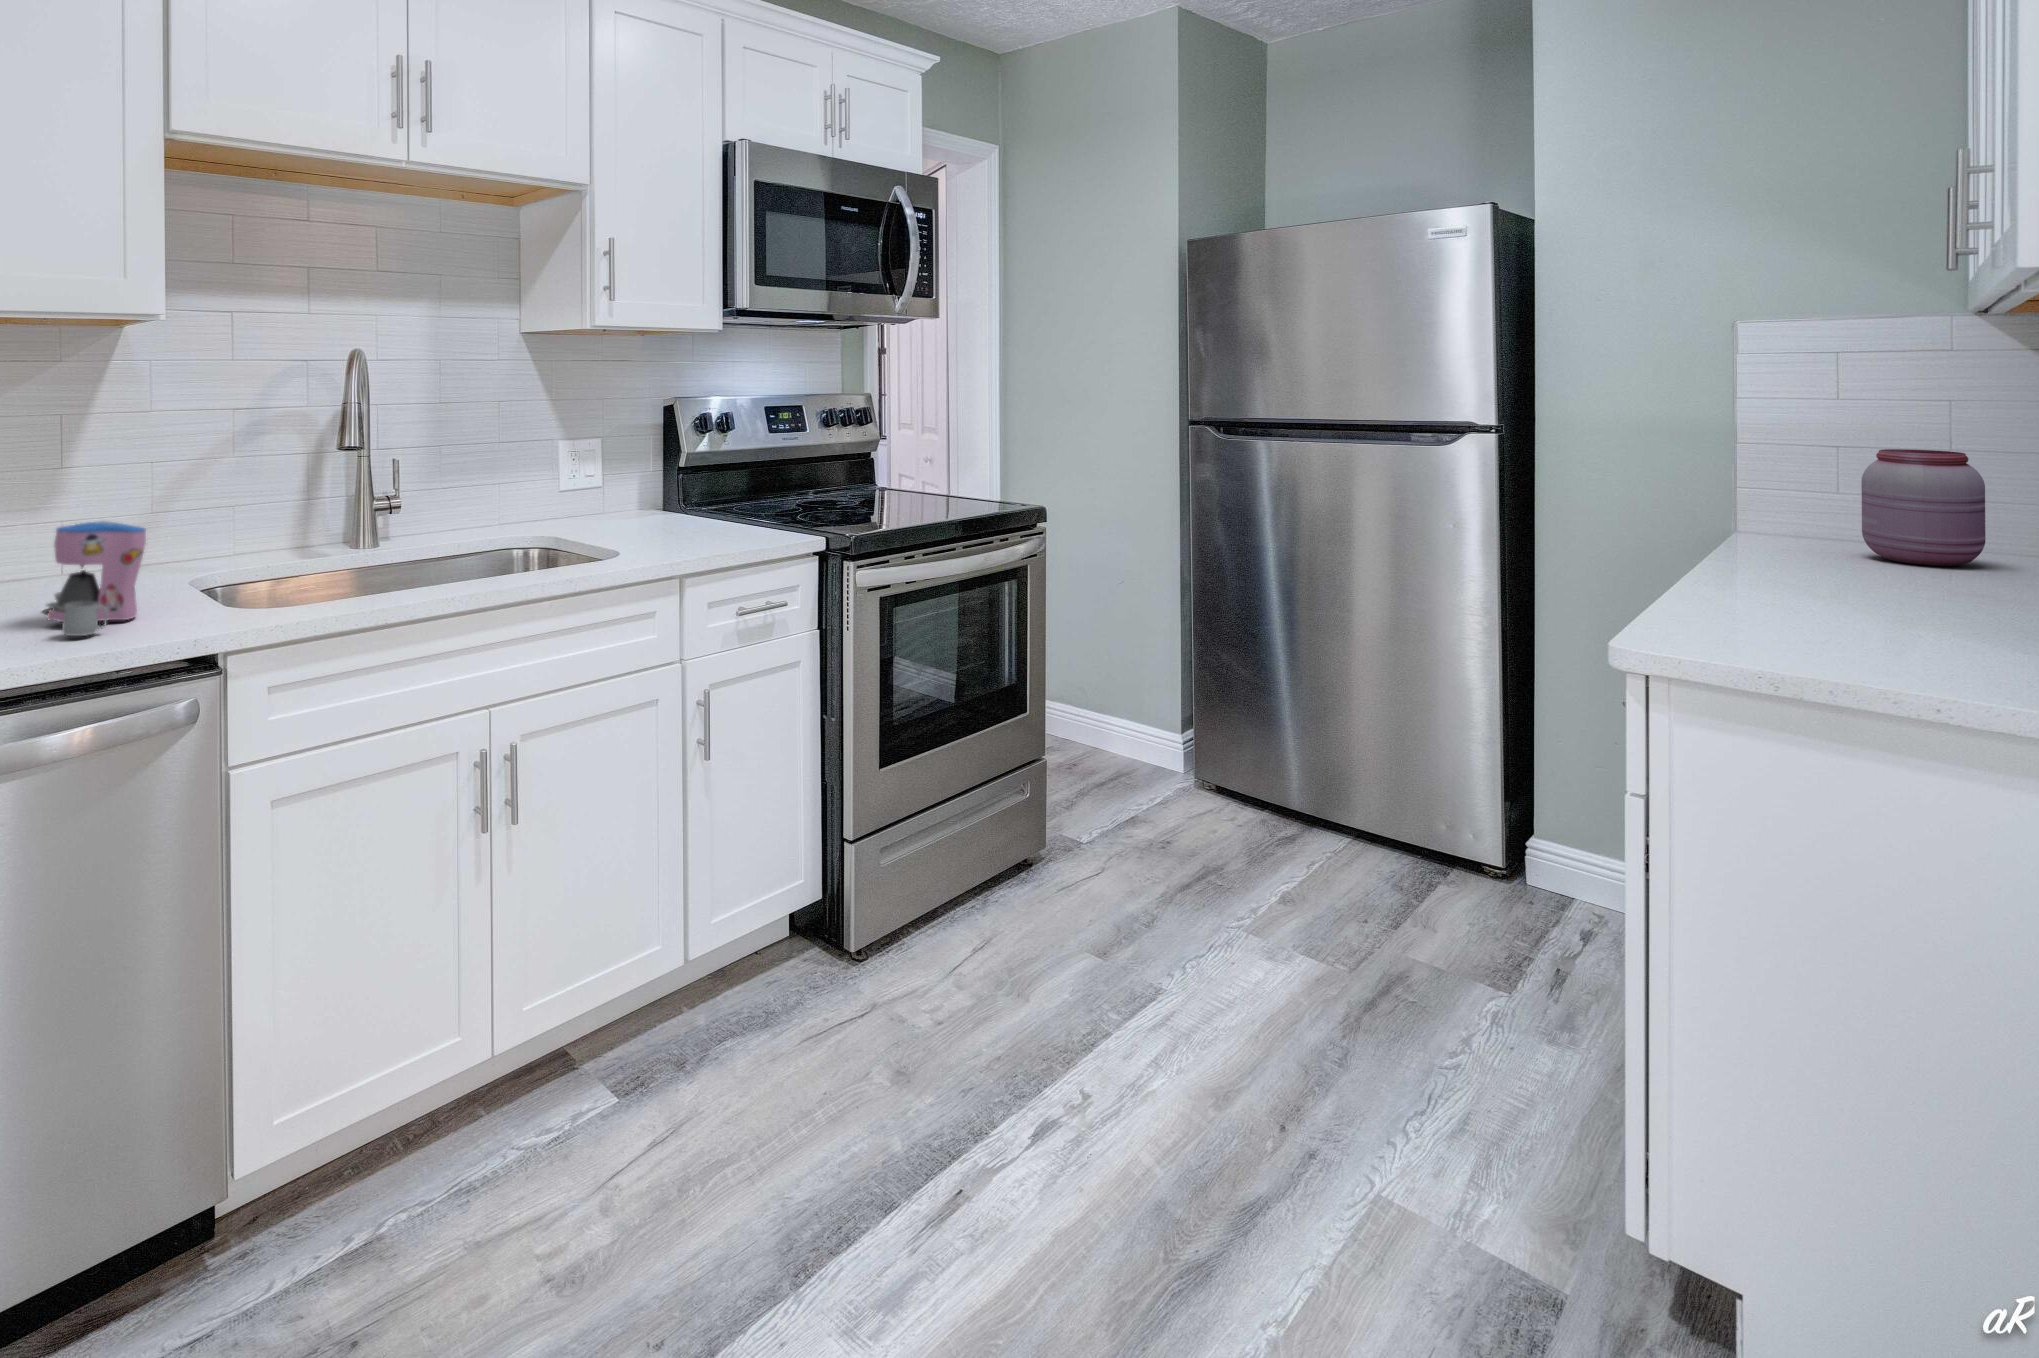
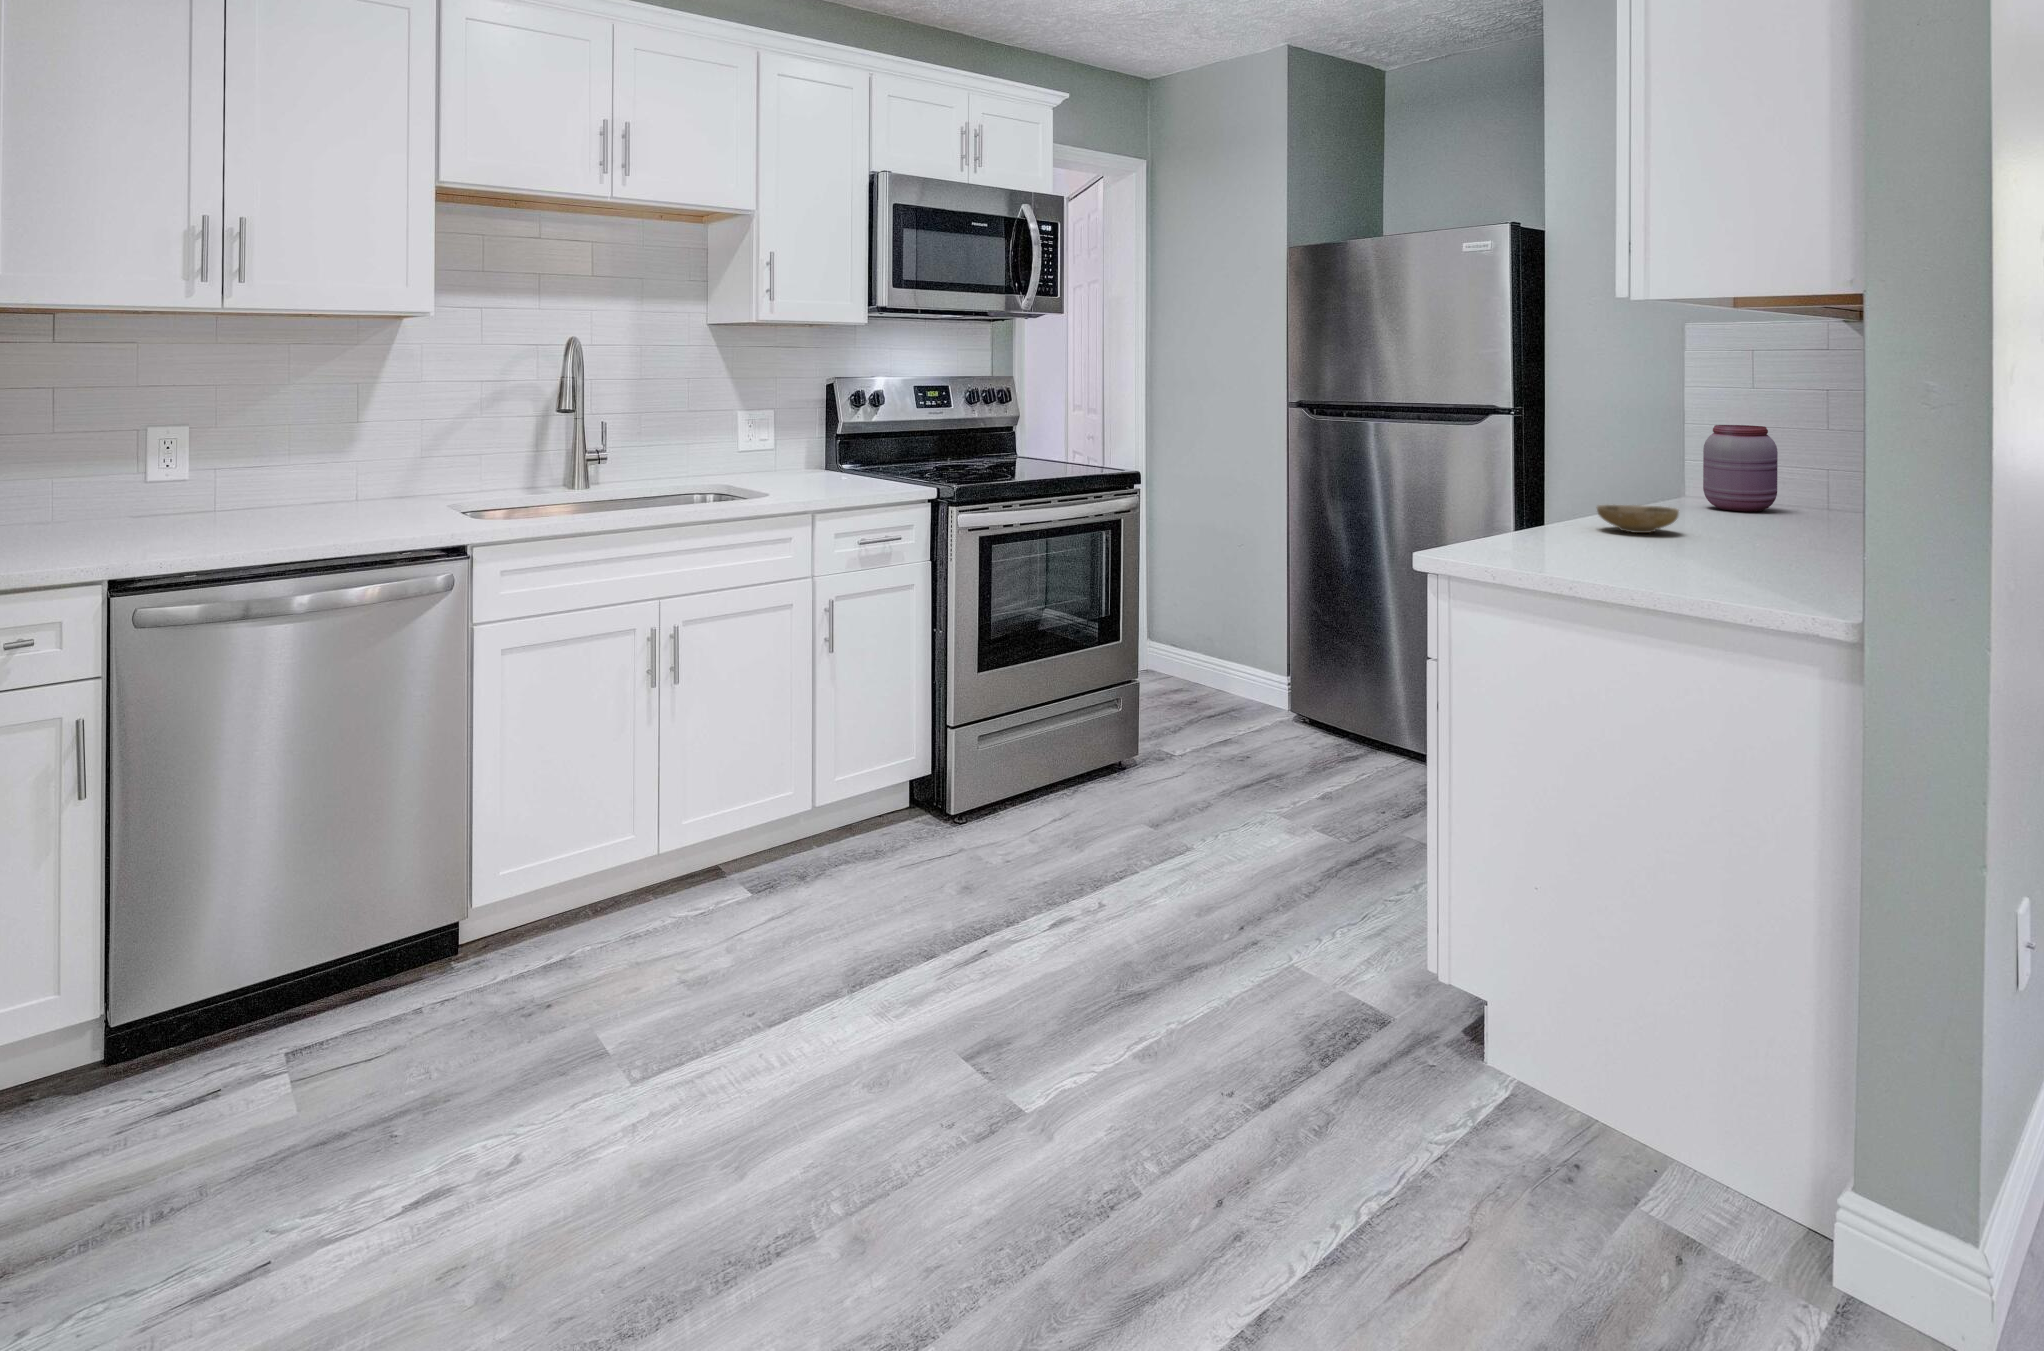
coffee maker: present [46,521,146,636] -> none [349,457,419,530]
ceramic bowl: none [1834,570,1989,616] -> present [1596,505,1679,533]

